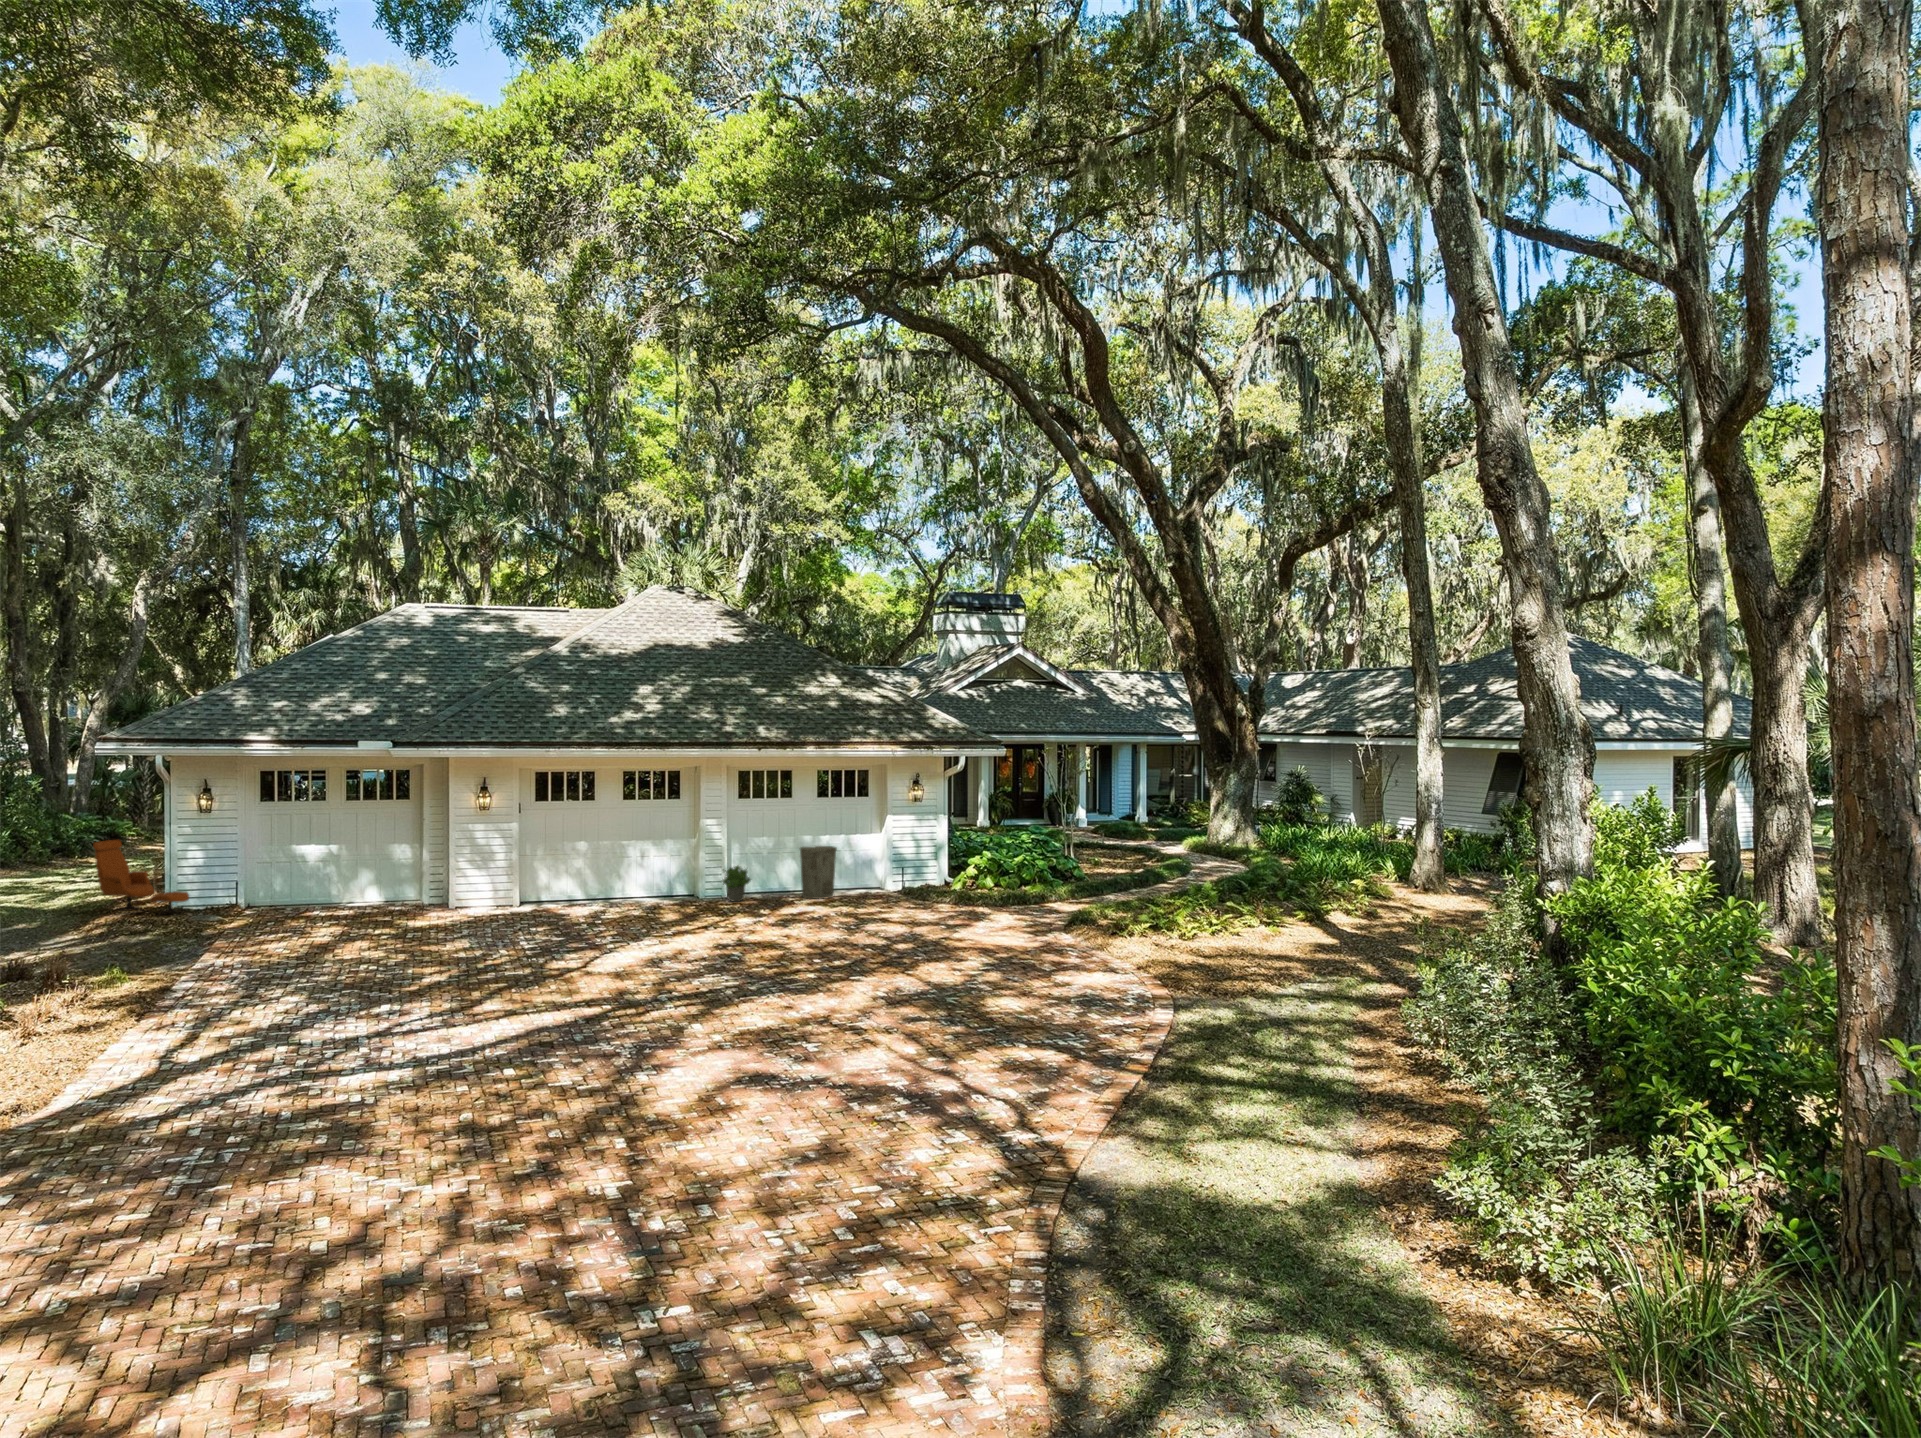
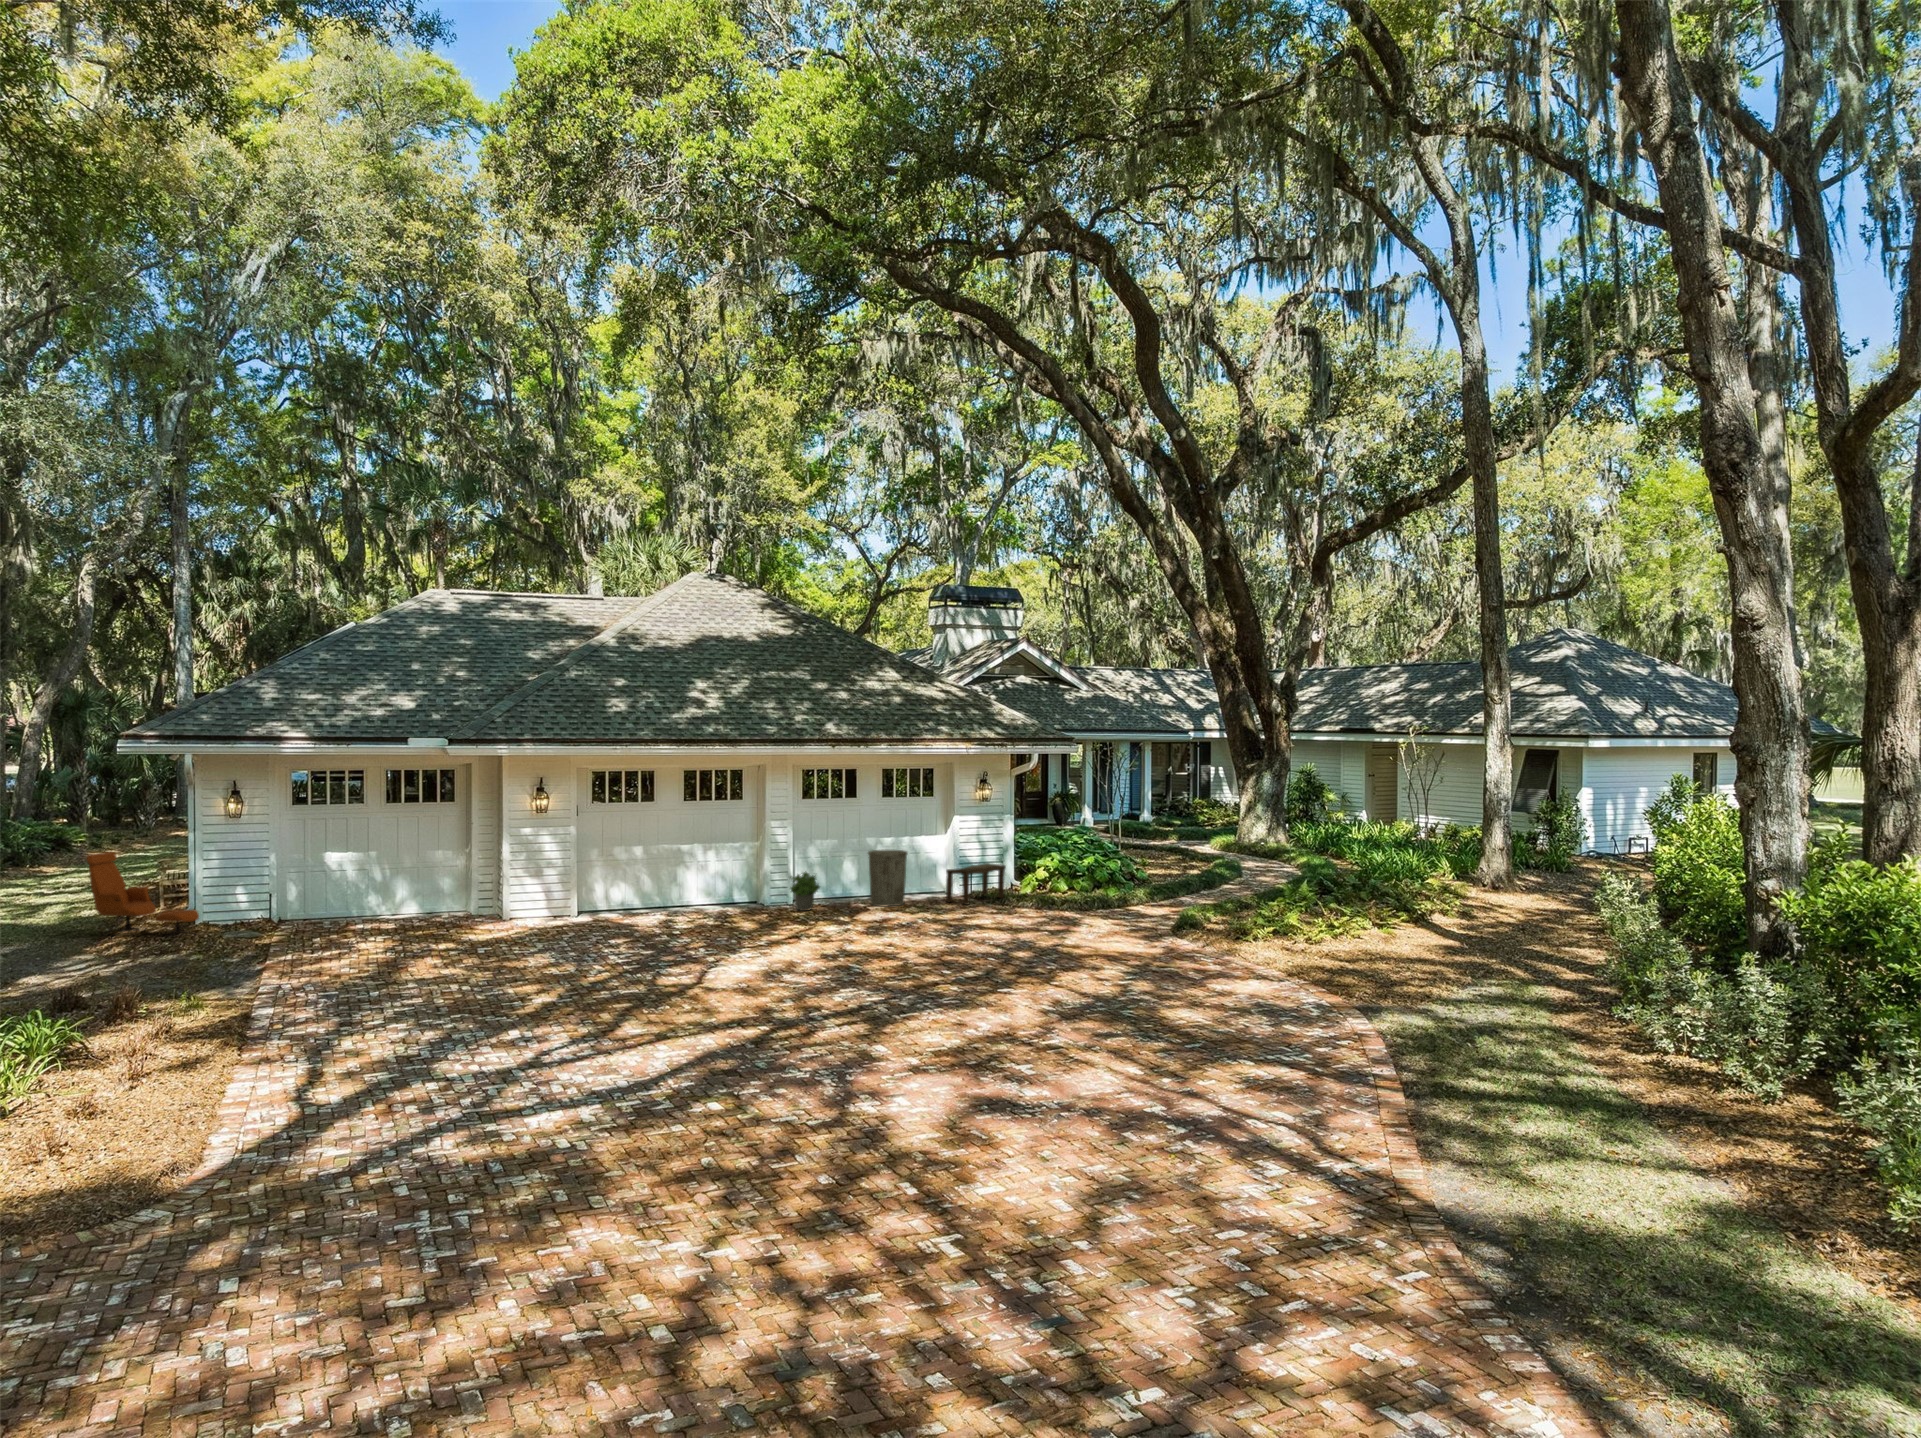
bench: none [874,860,933,899] -> present [946,863,1006,904]

